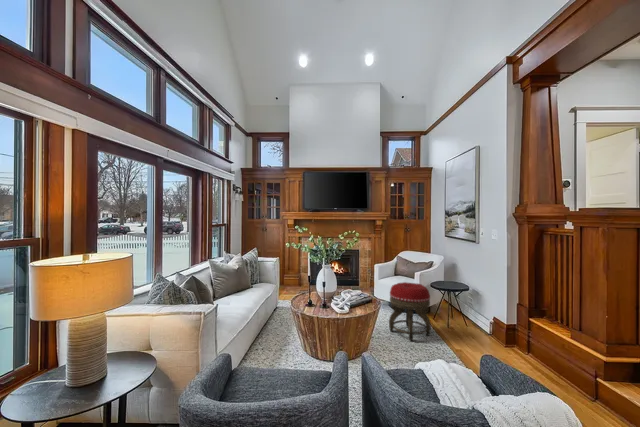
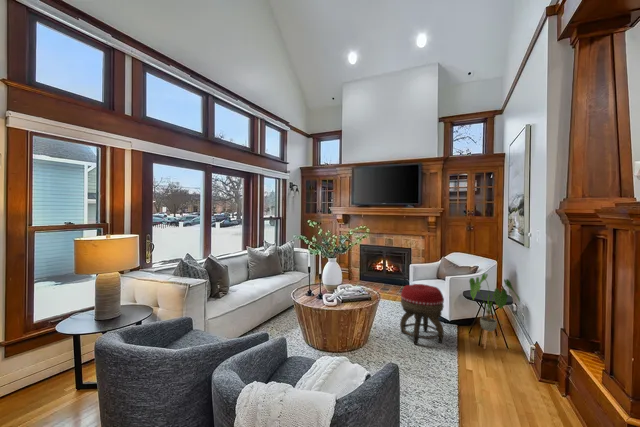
house plant: none [446,267,491,335] -> present [469,274,520,349]

